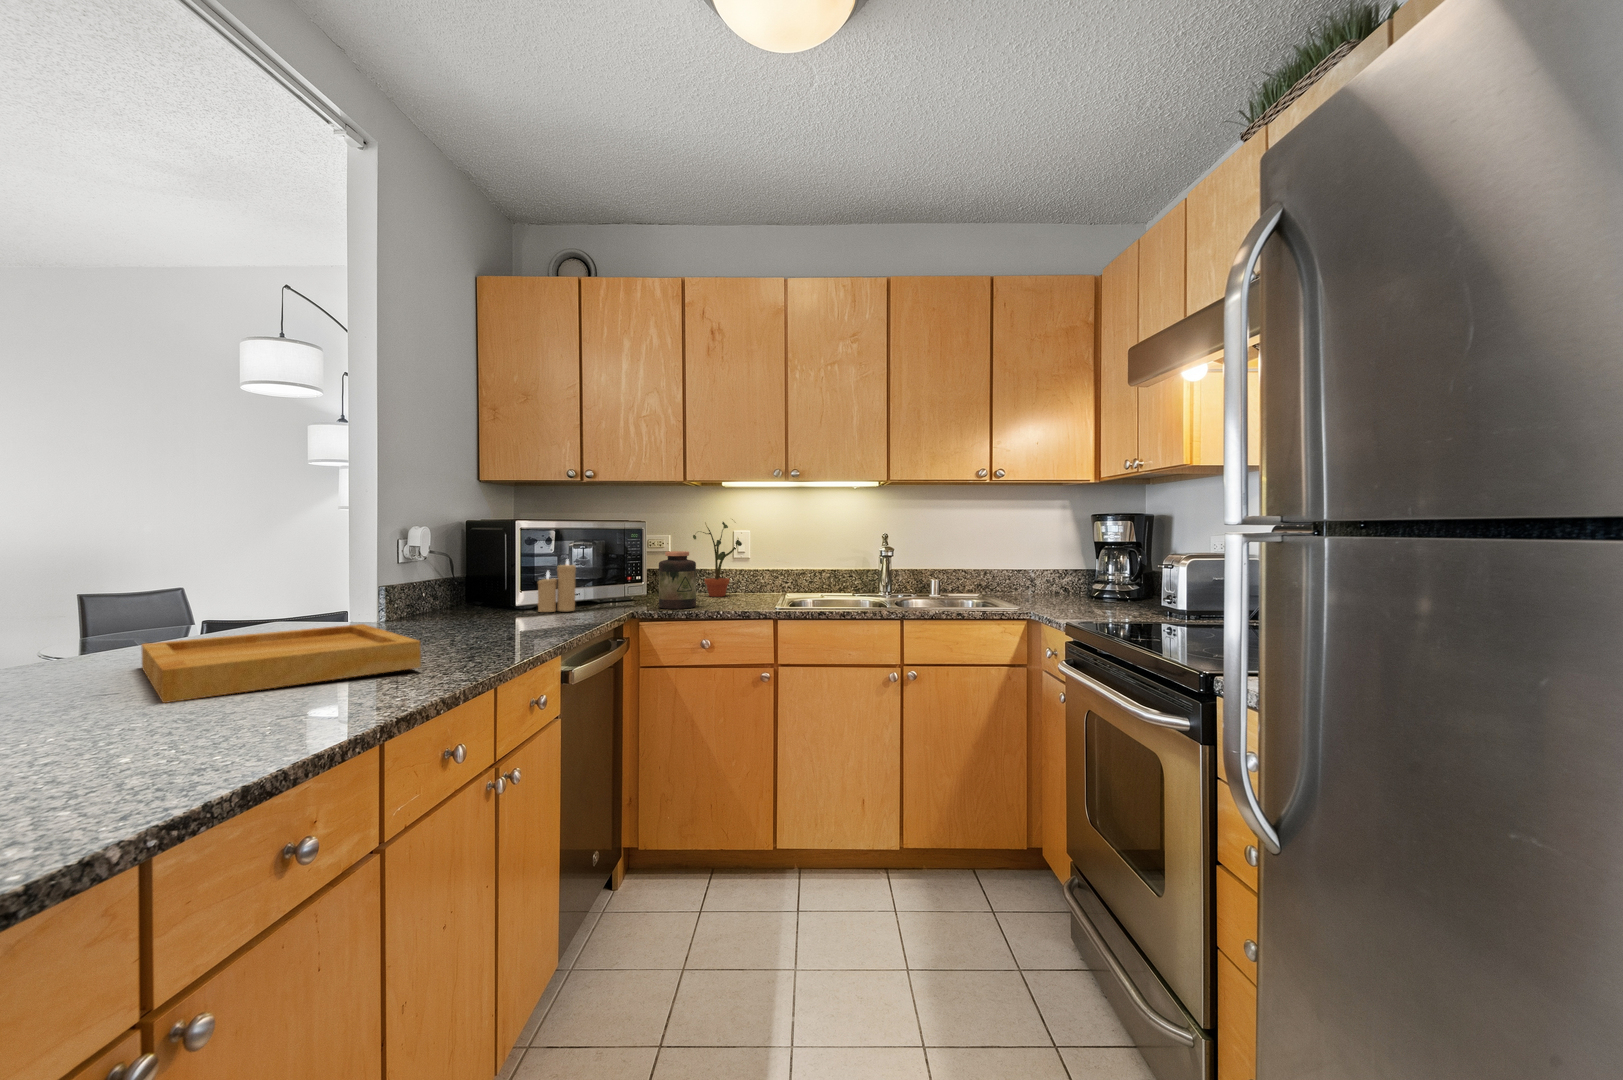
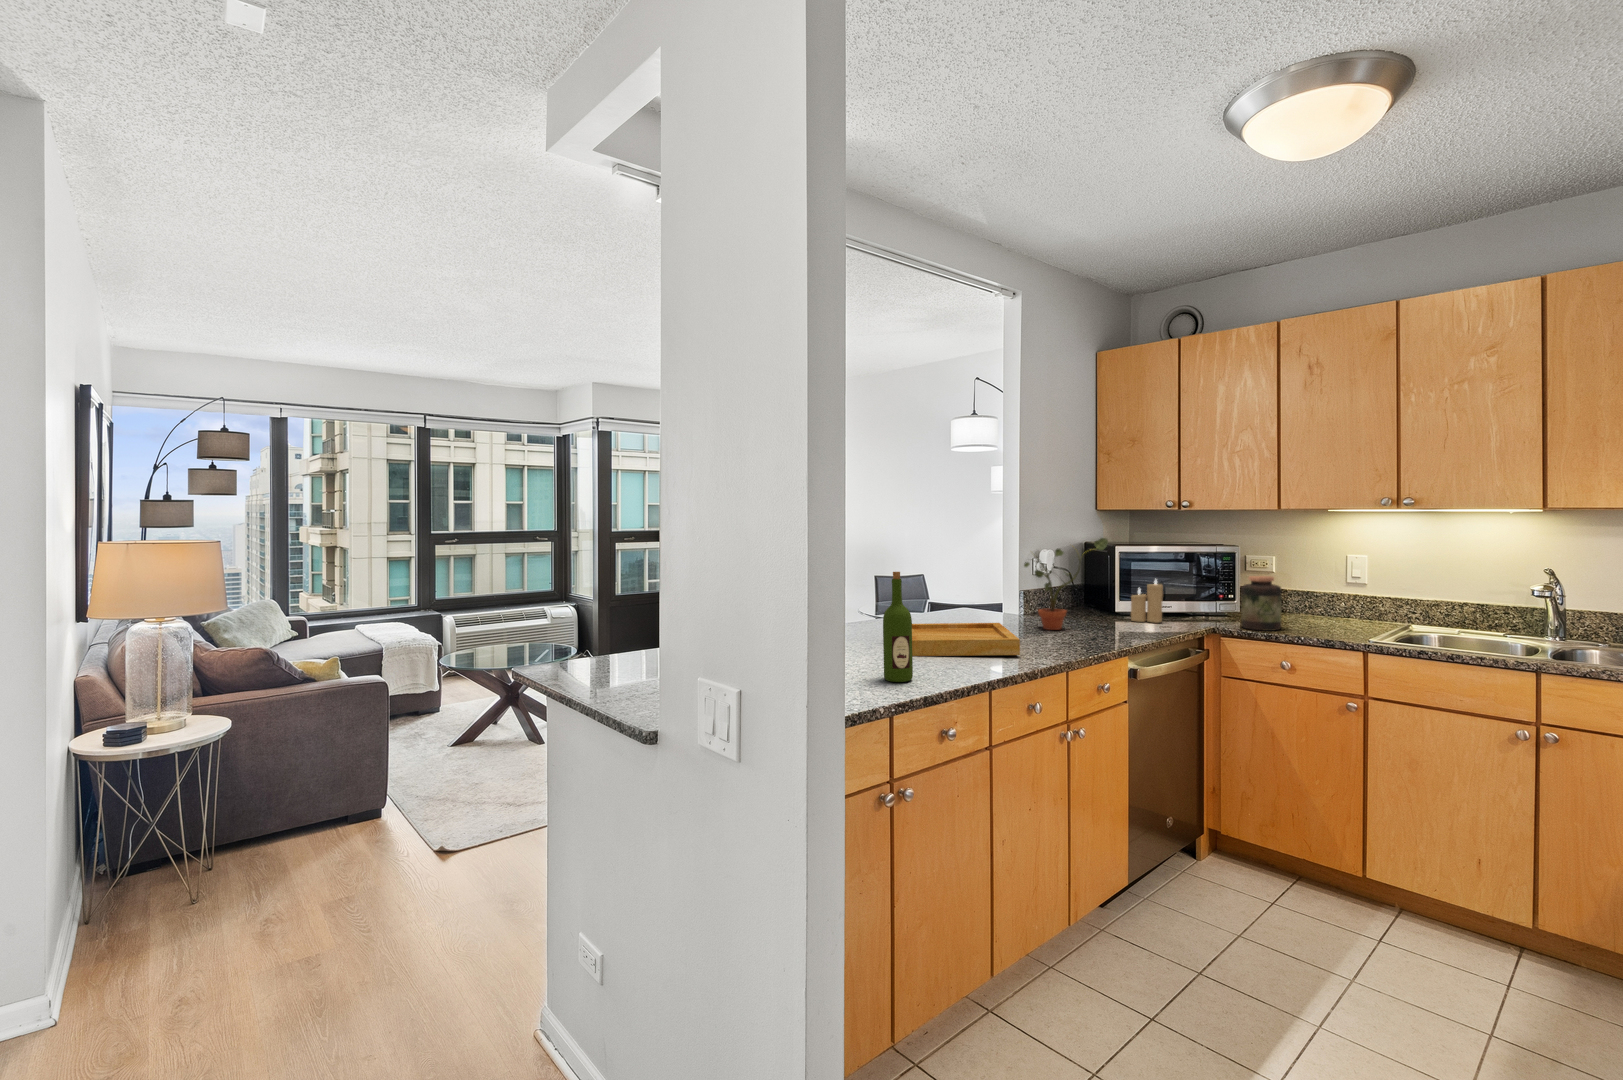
wine bottle: none [82,494,183,772] -> present [883,572,913,682]
potted plant: present [693,519,742,597] -> present [1024,538,1108,630]

